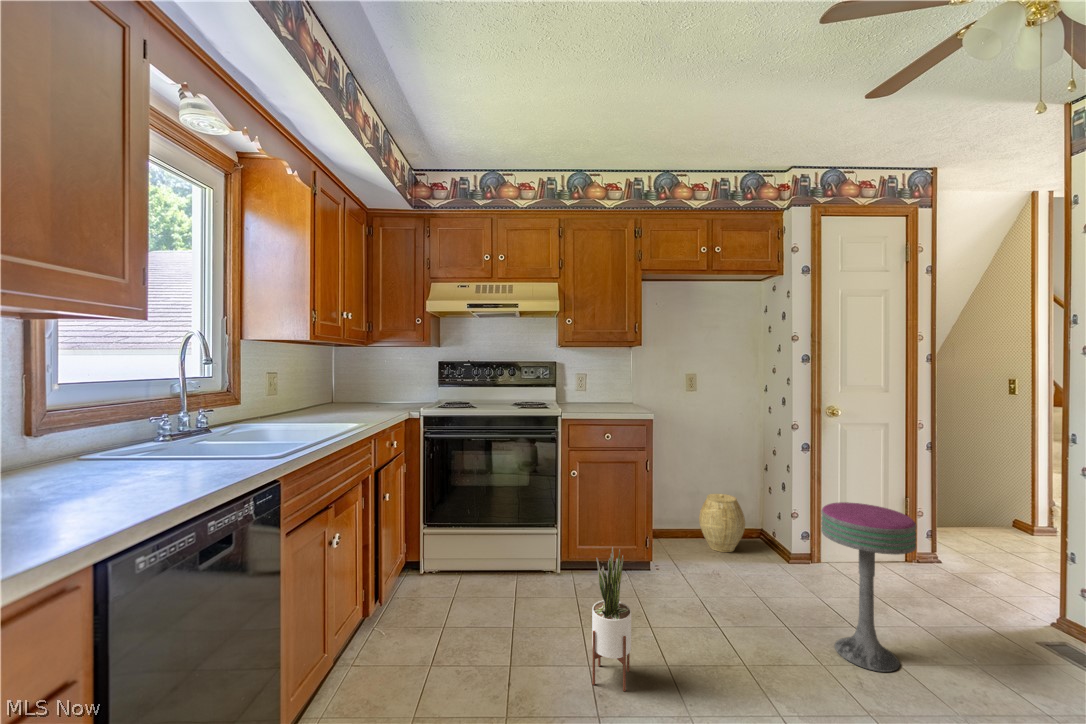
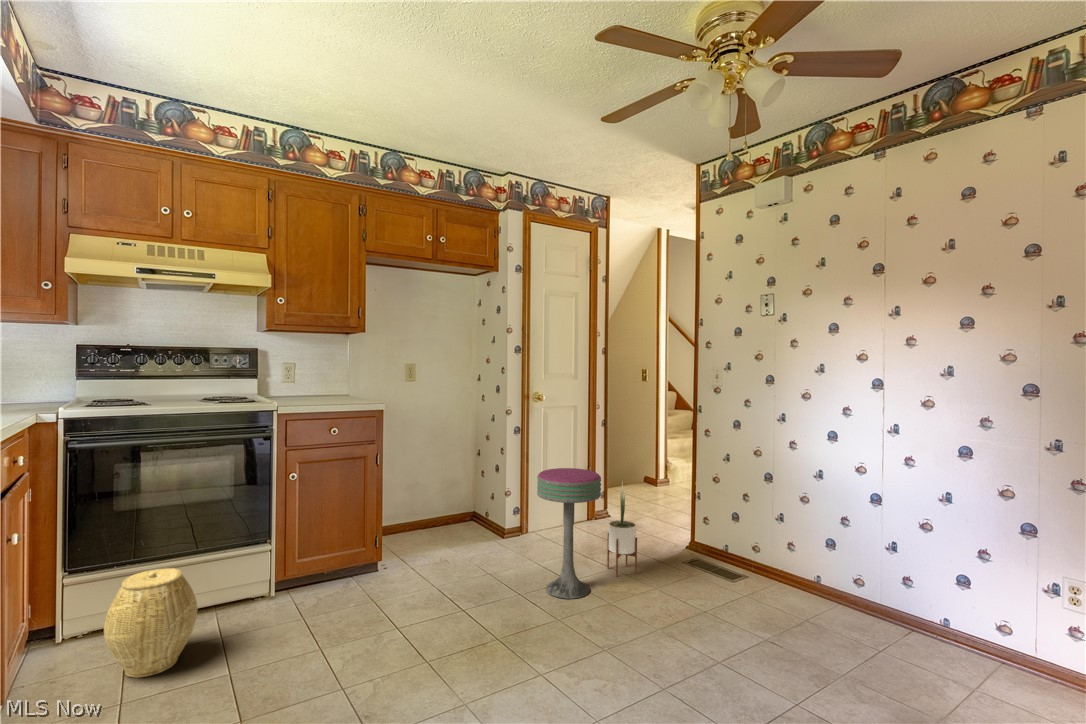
woven basket: present [699,494,745,552] -> present [104,568,197,678]
potted plant: present [592,547,631,691] -> present [607,485,637,576]

